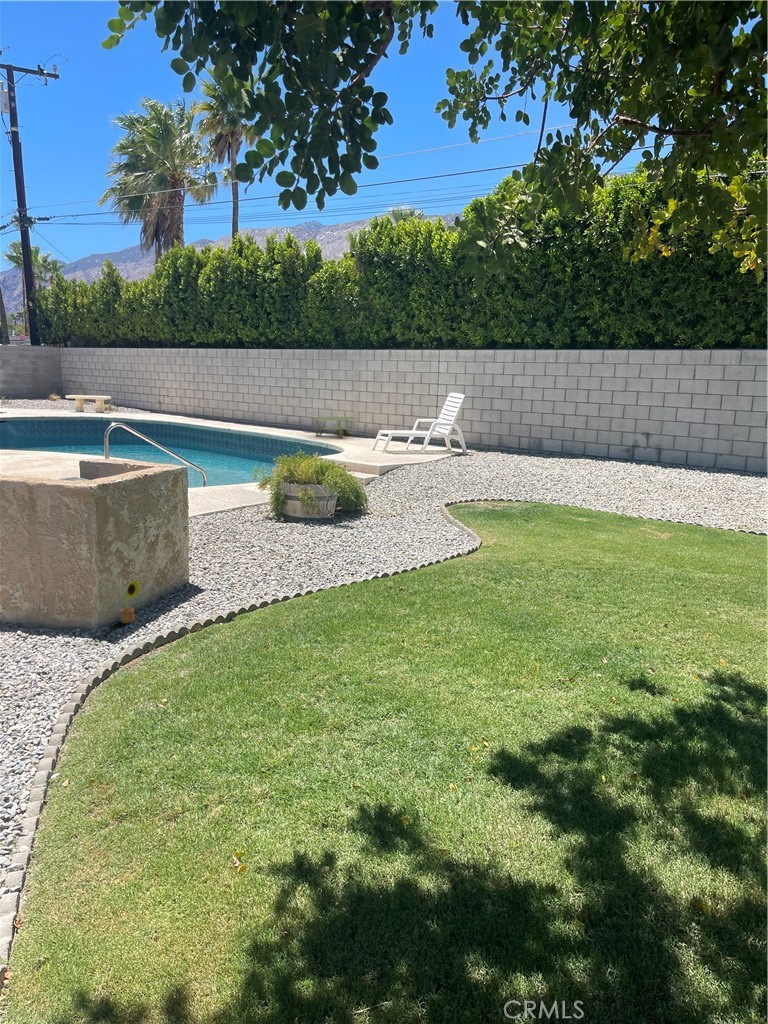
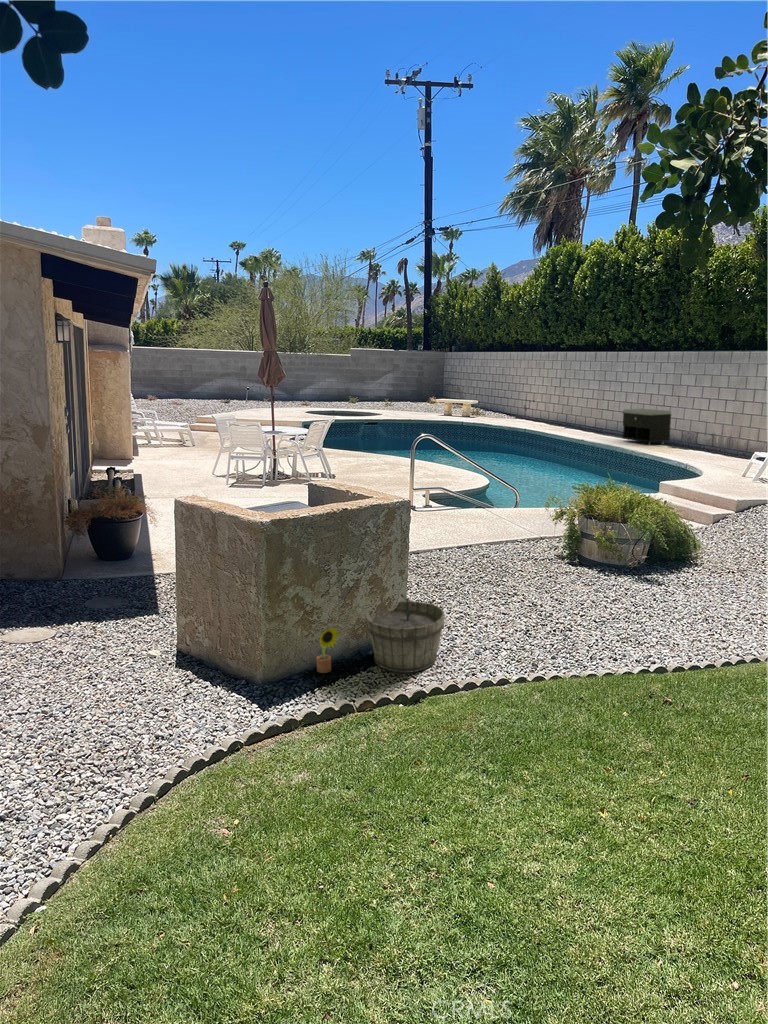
storage bench: none [260,400,303,432] -> present [623,409,671,445]
round table: present [313,417,357,439] -> none [678,431,737,458]
wooden bucket: none [157,546,226,611] -> present [366,594,445,673]

